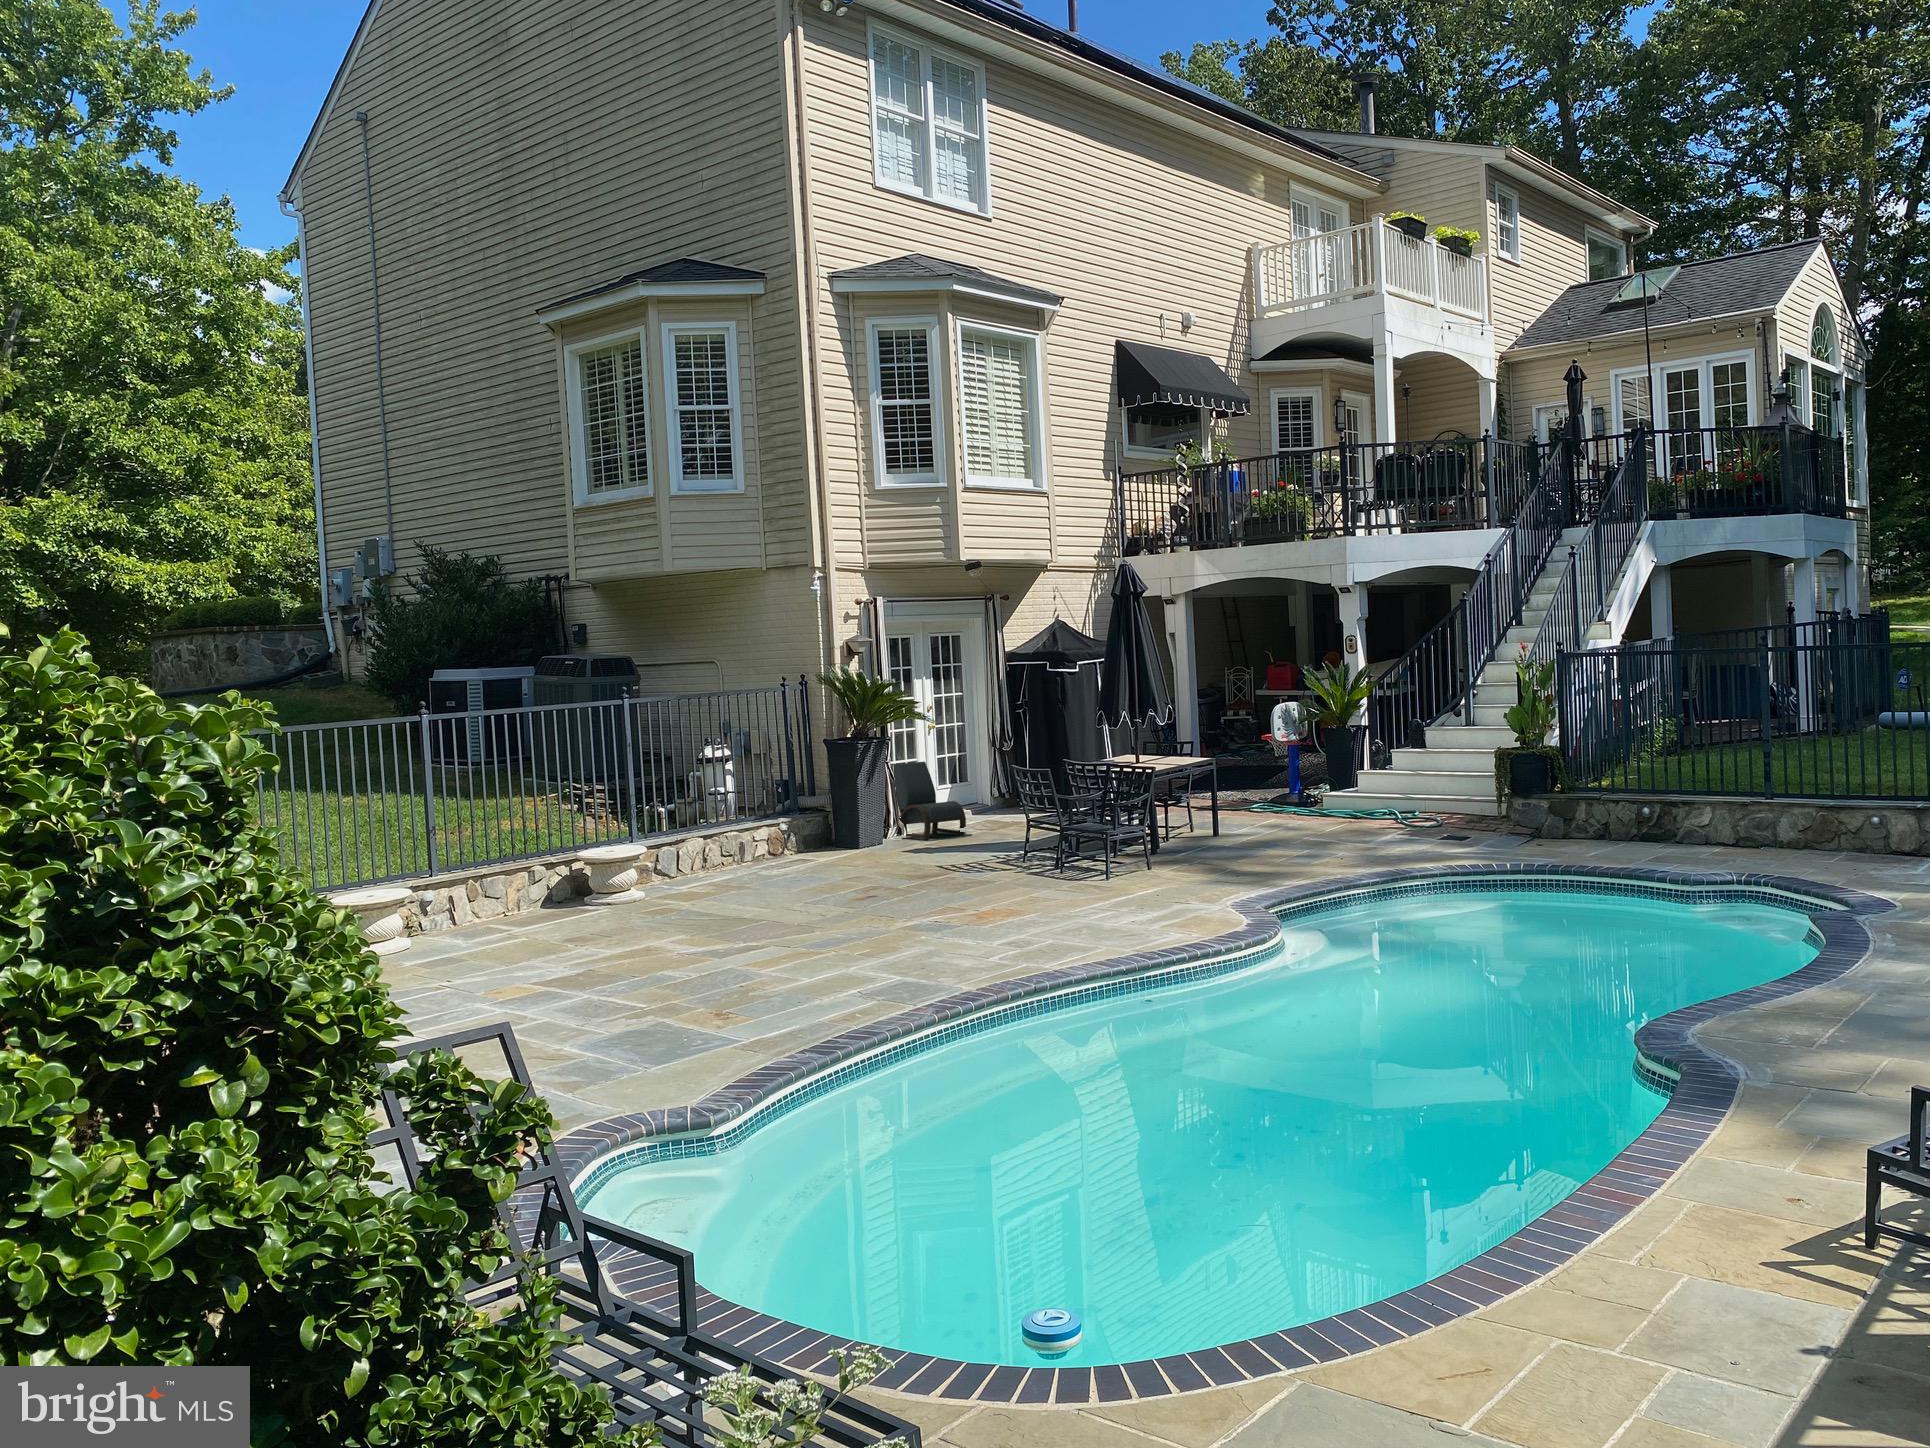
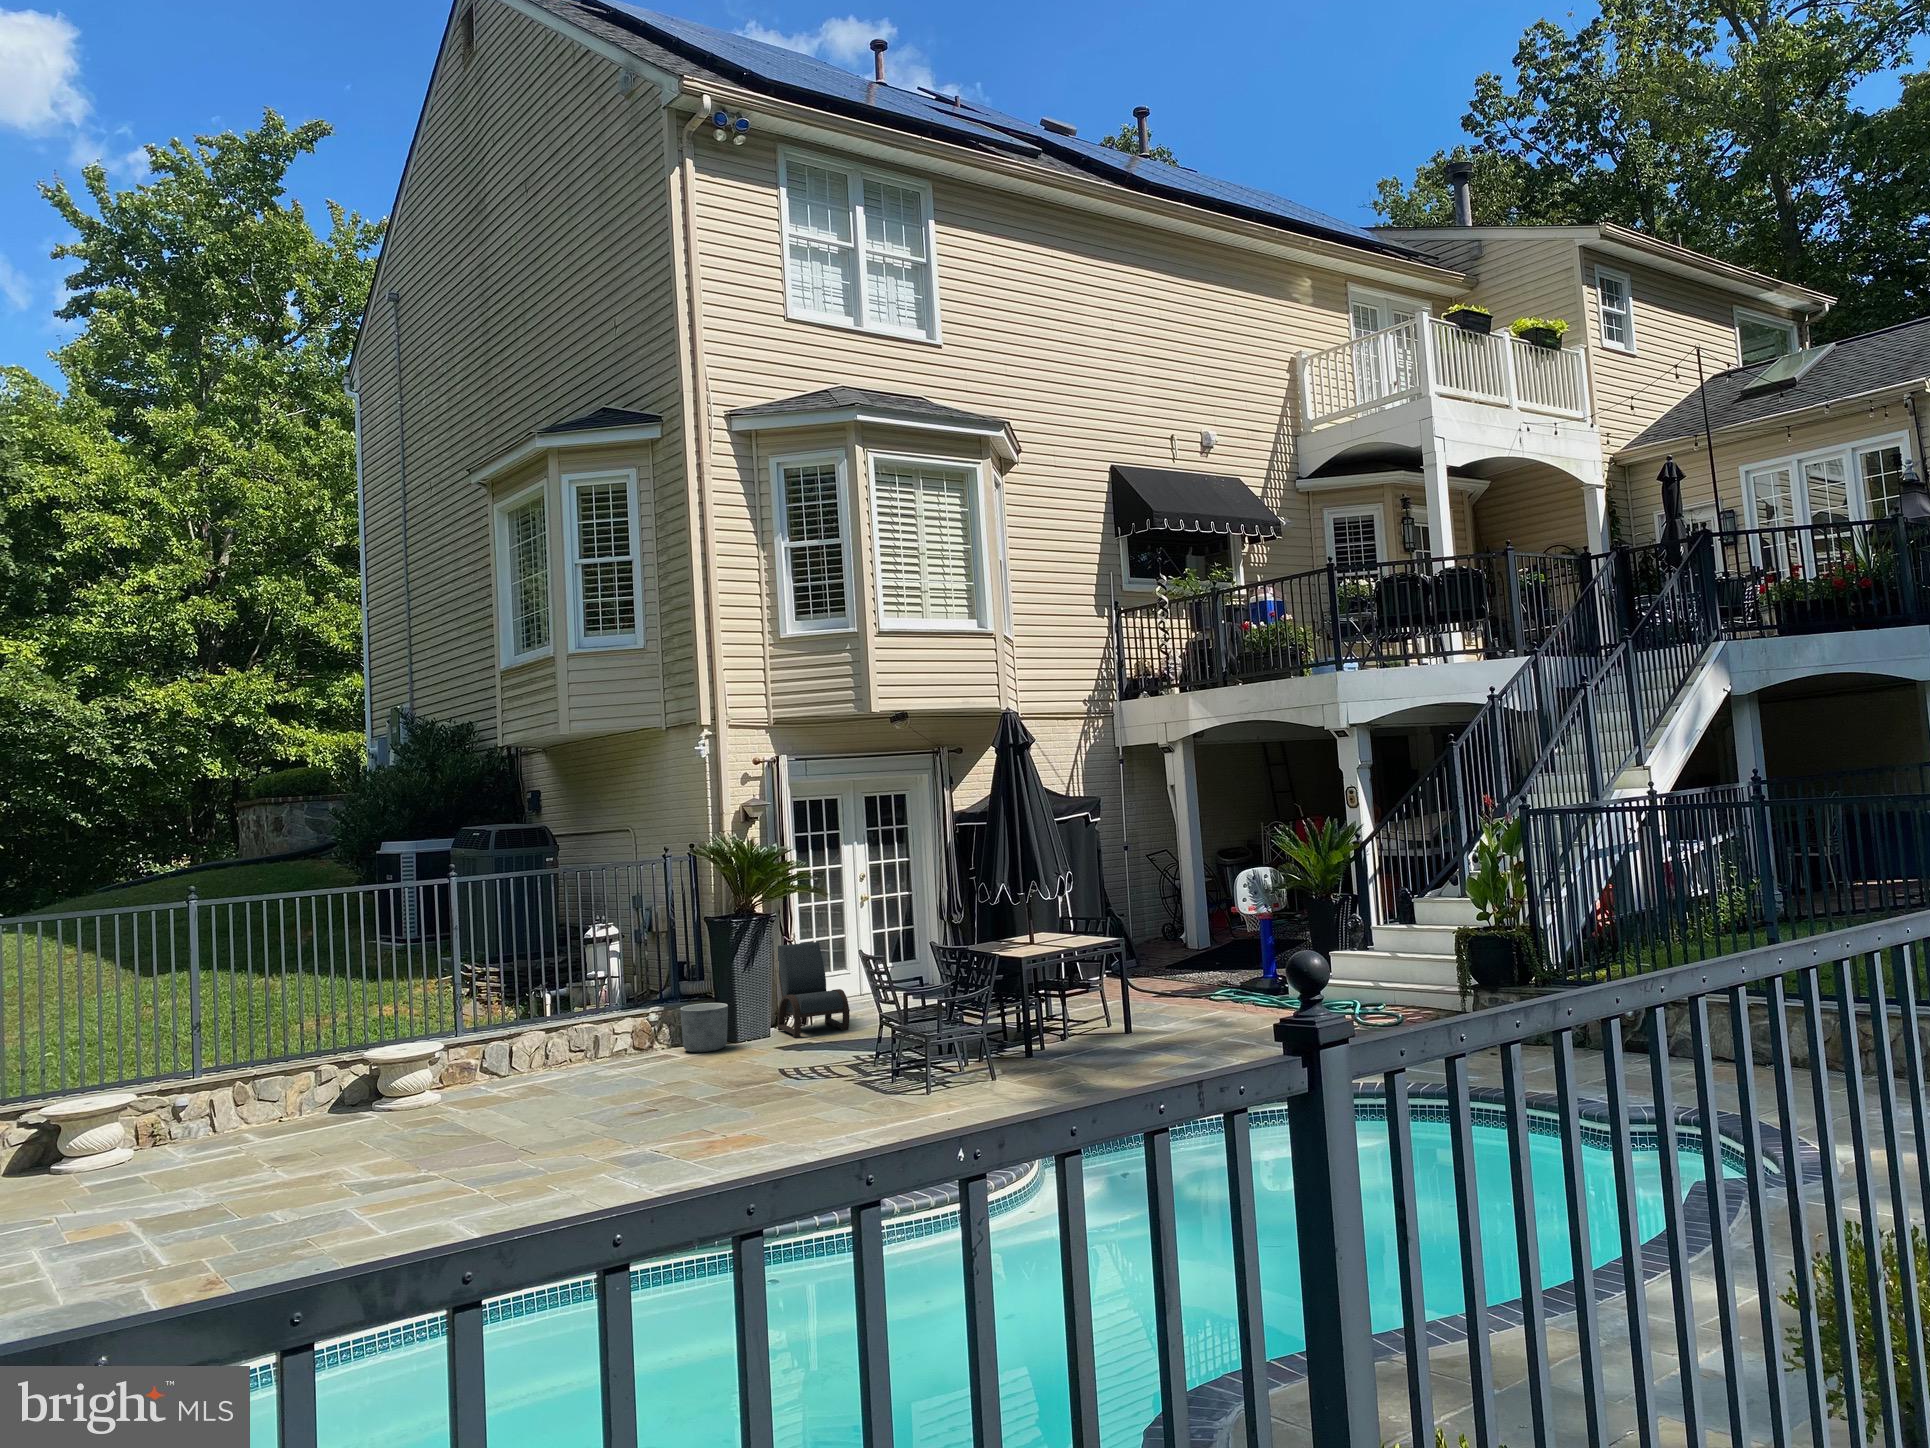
planter: none [834,810,875,850] -> present [680,1003,728,1052]

